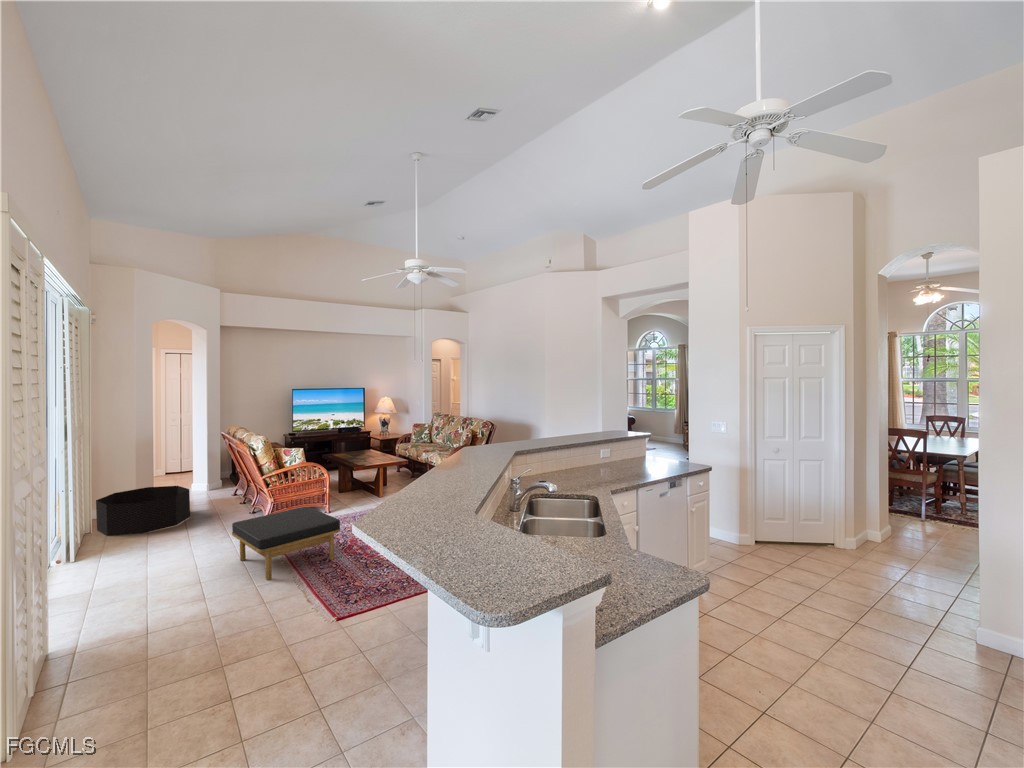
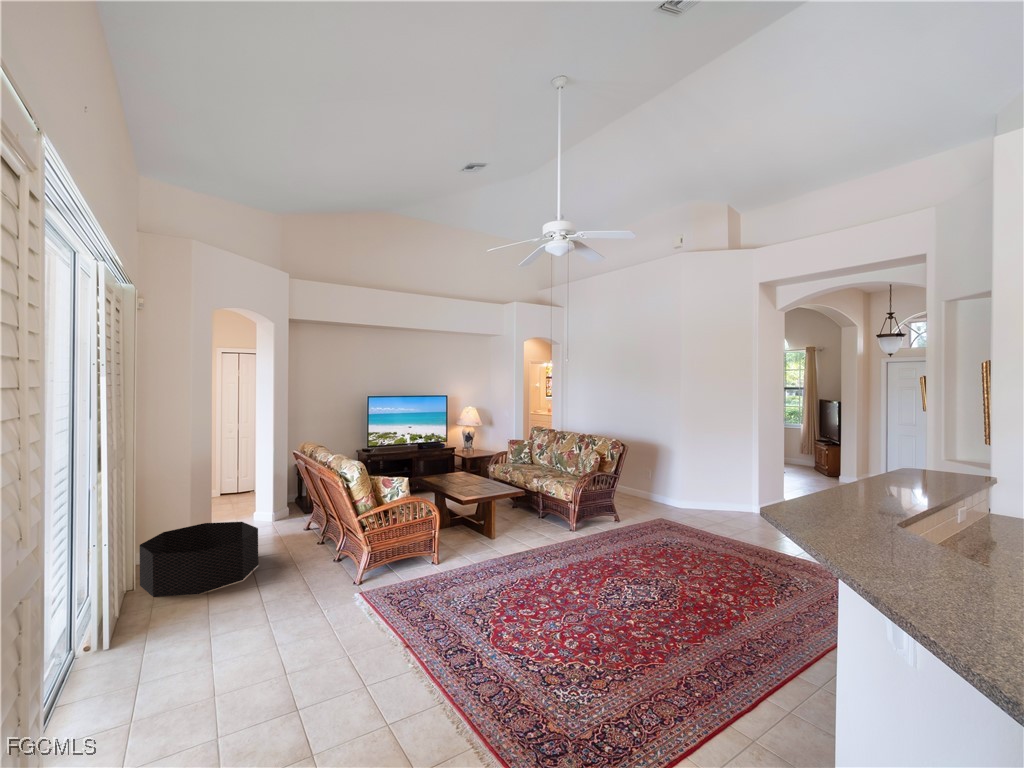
ottoman: present [232,507,340,580] -> none [334,569,494,708]

